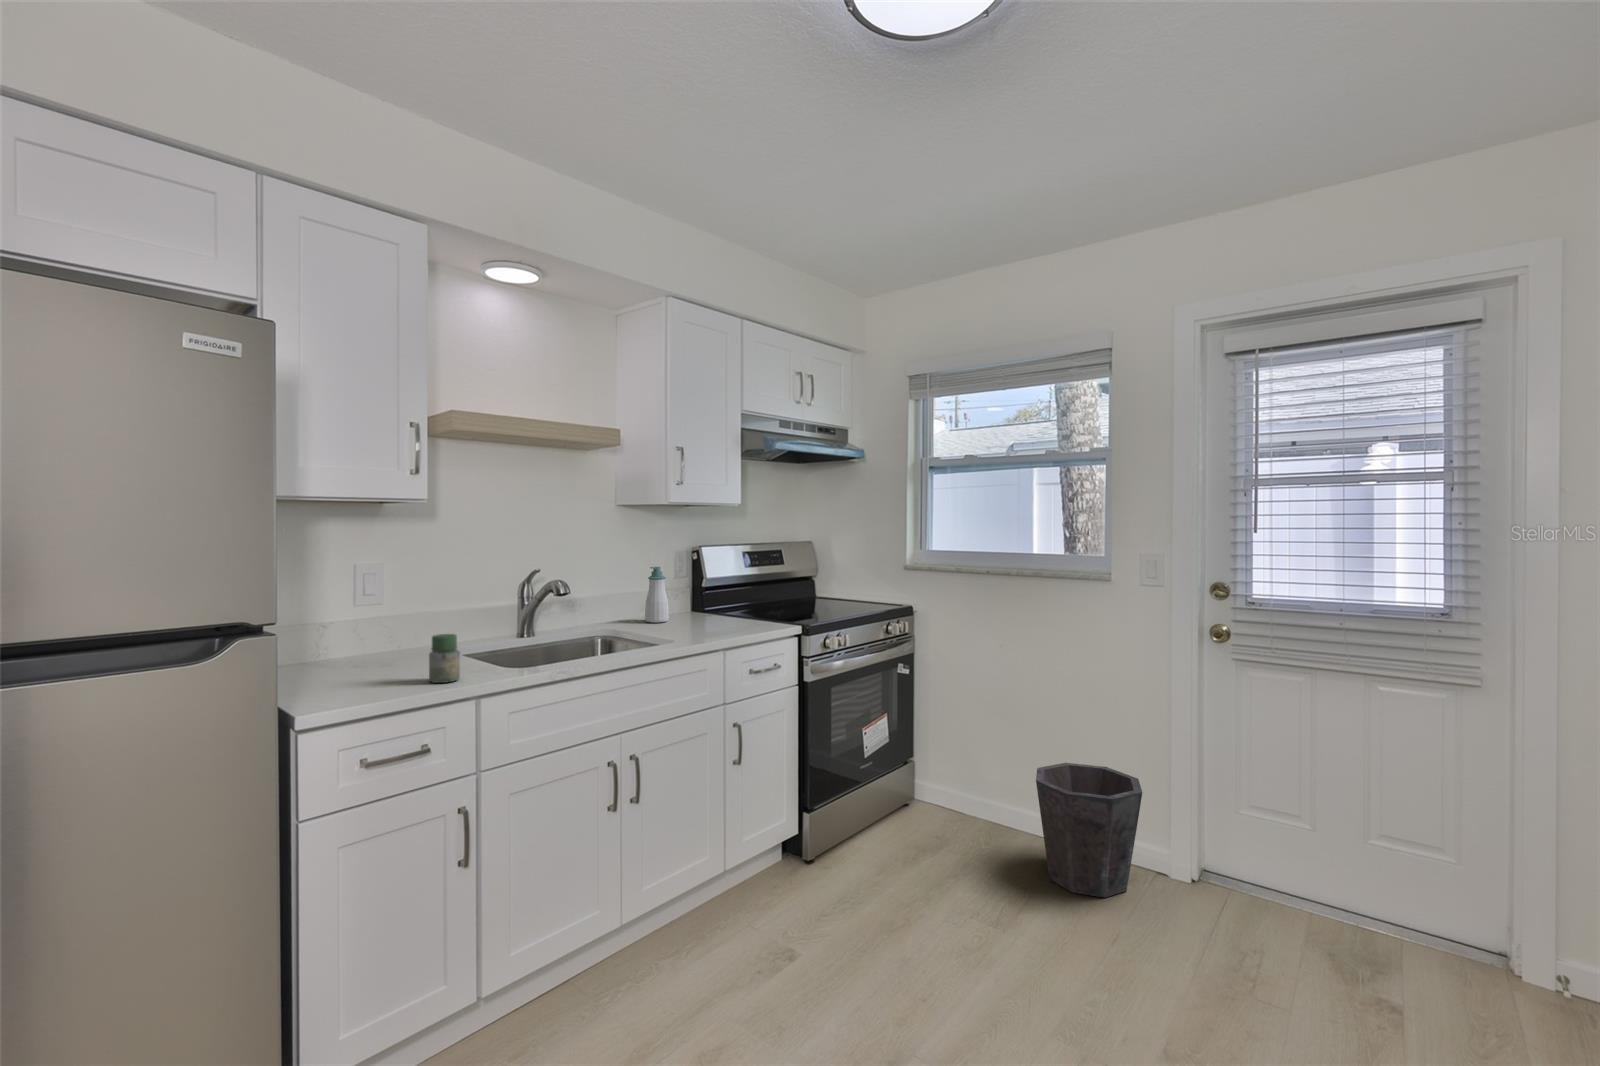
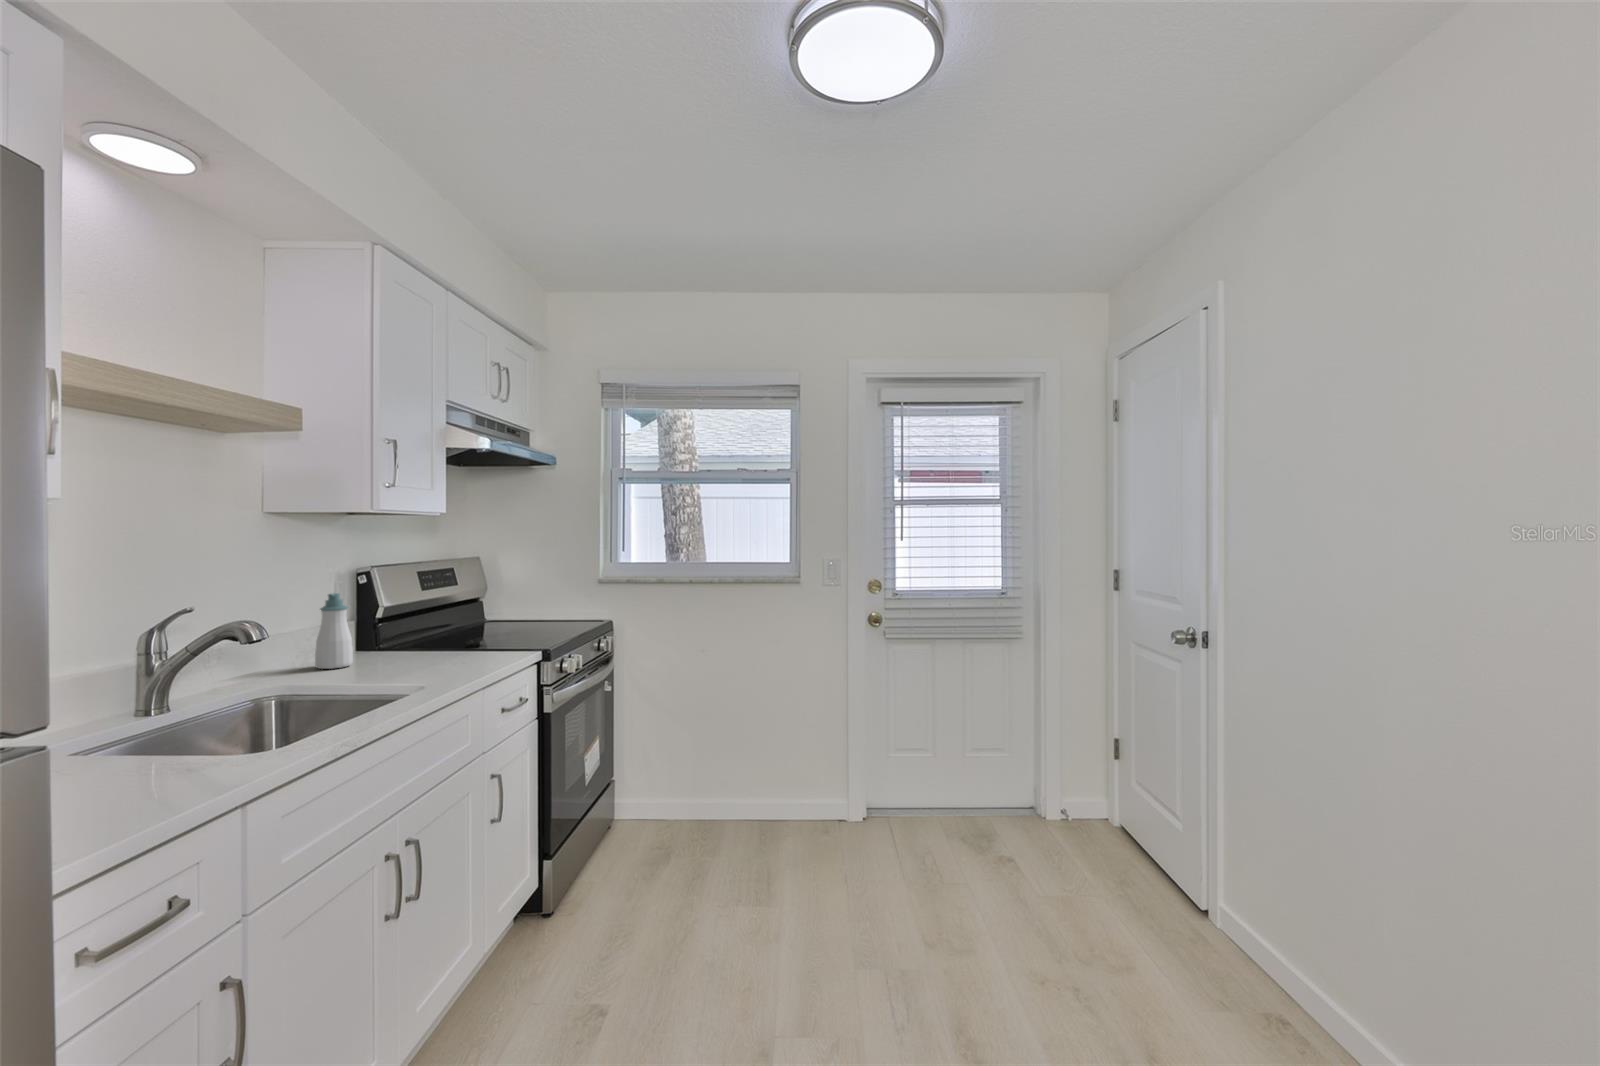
jar: present [429,634,460,683] -> none [134,713,198,802]
waste bin: present [1036,763,1142,898] -> none [757,741,846,854]

